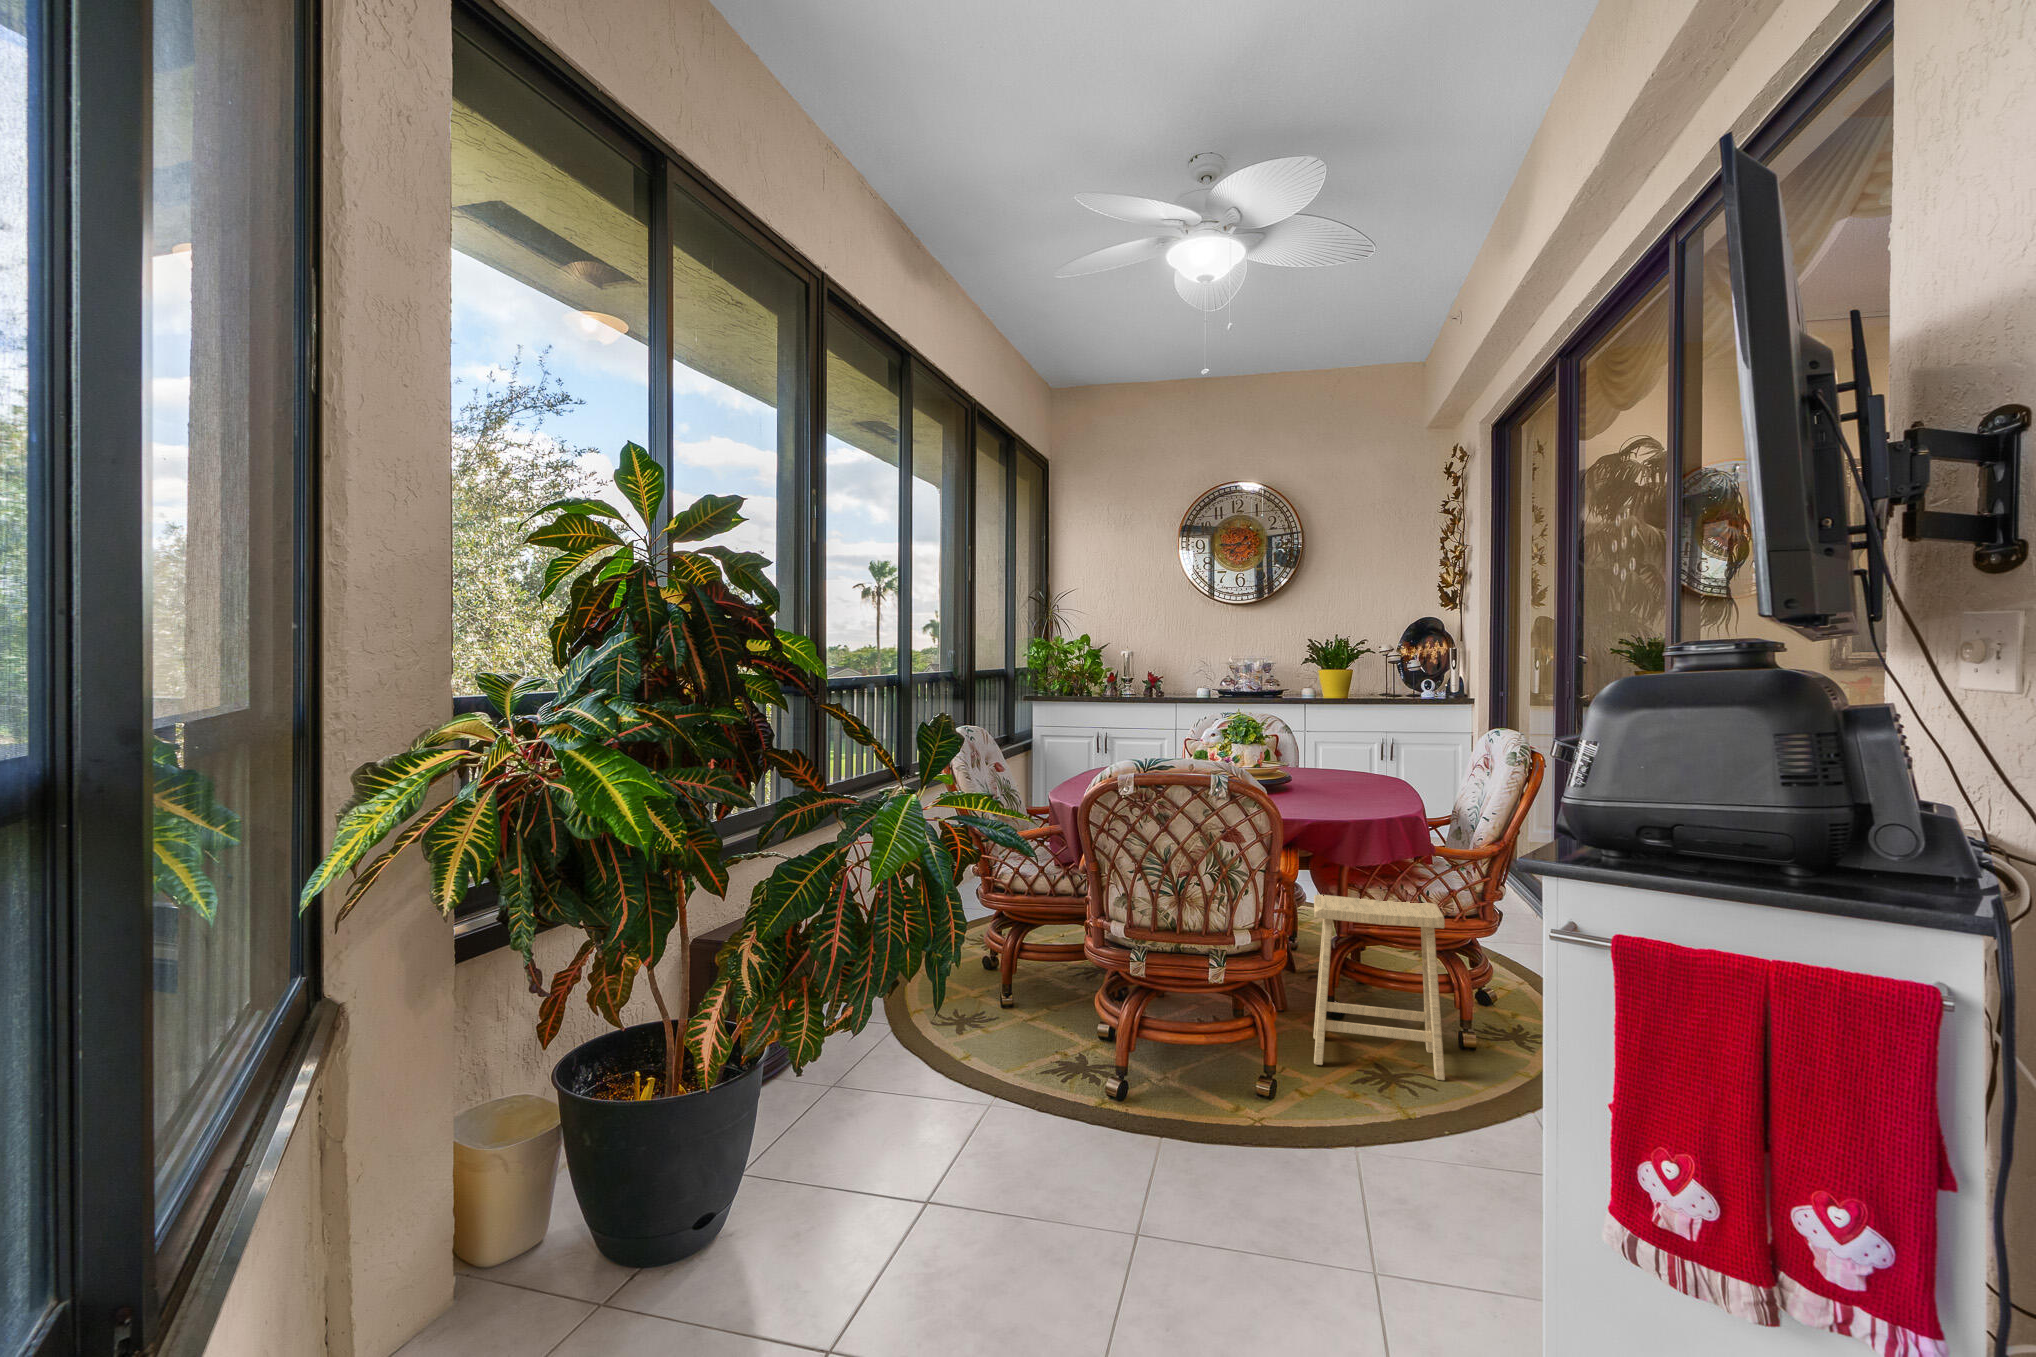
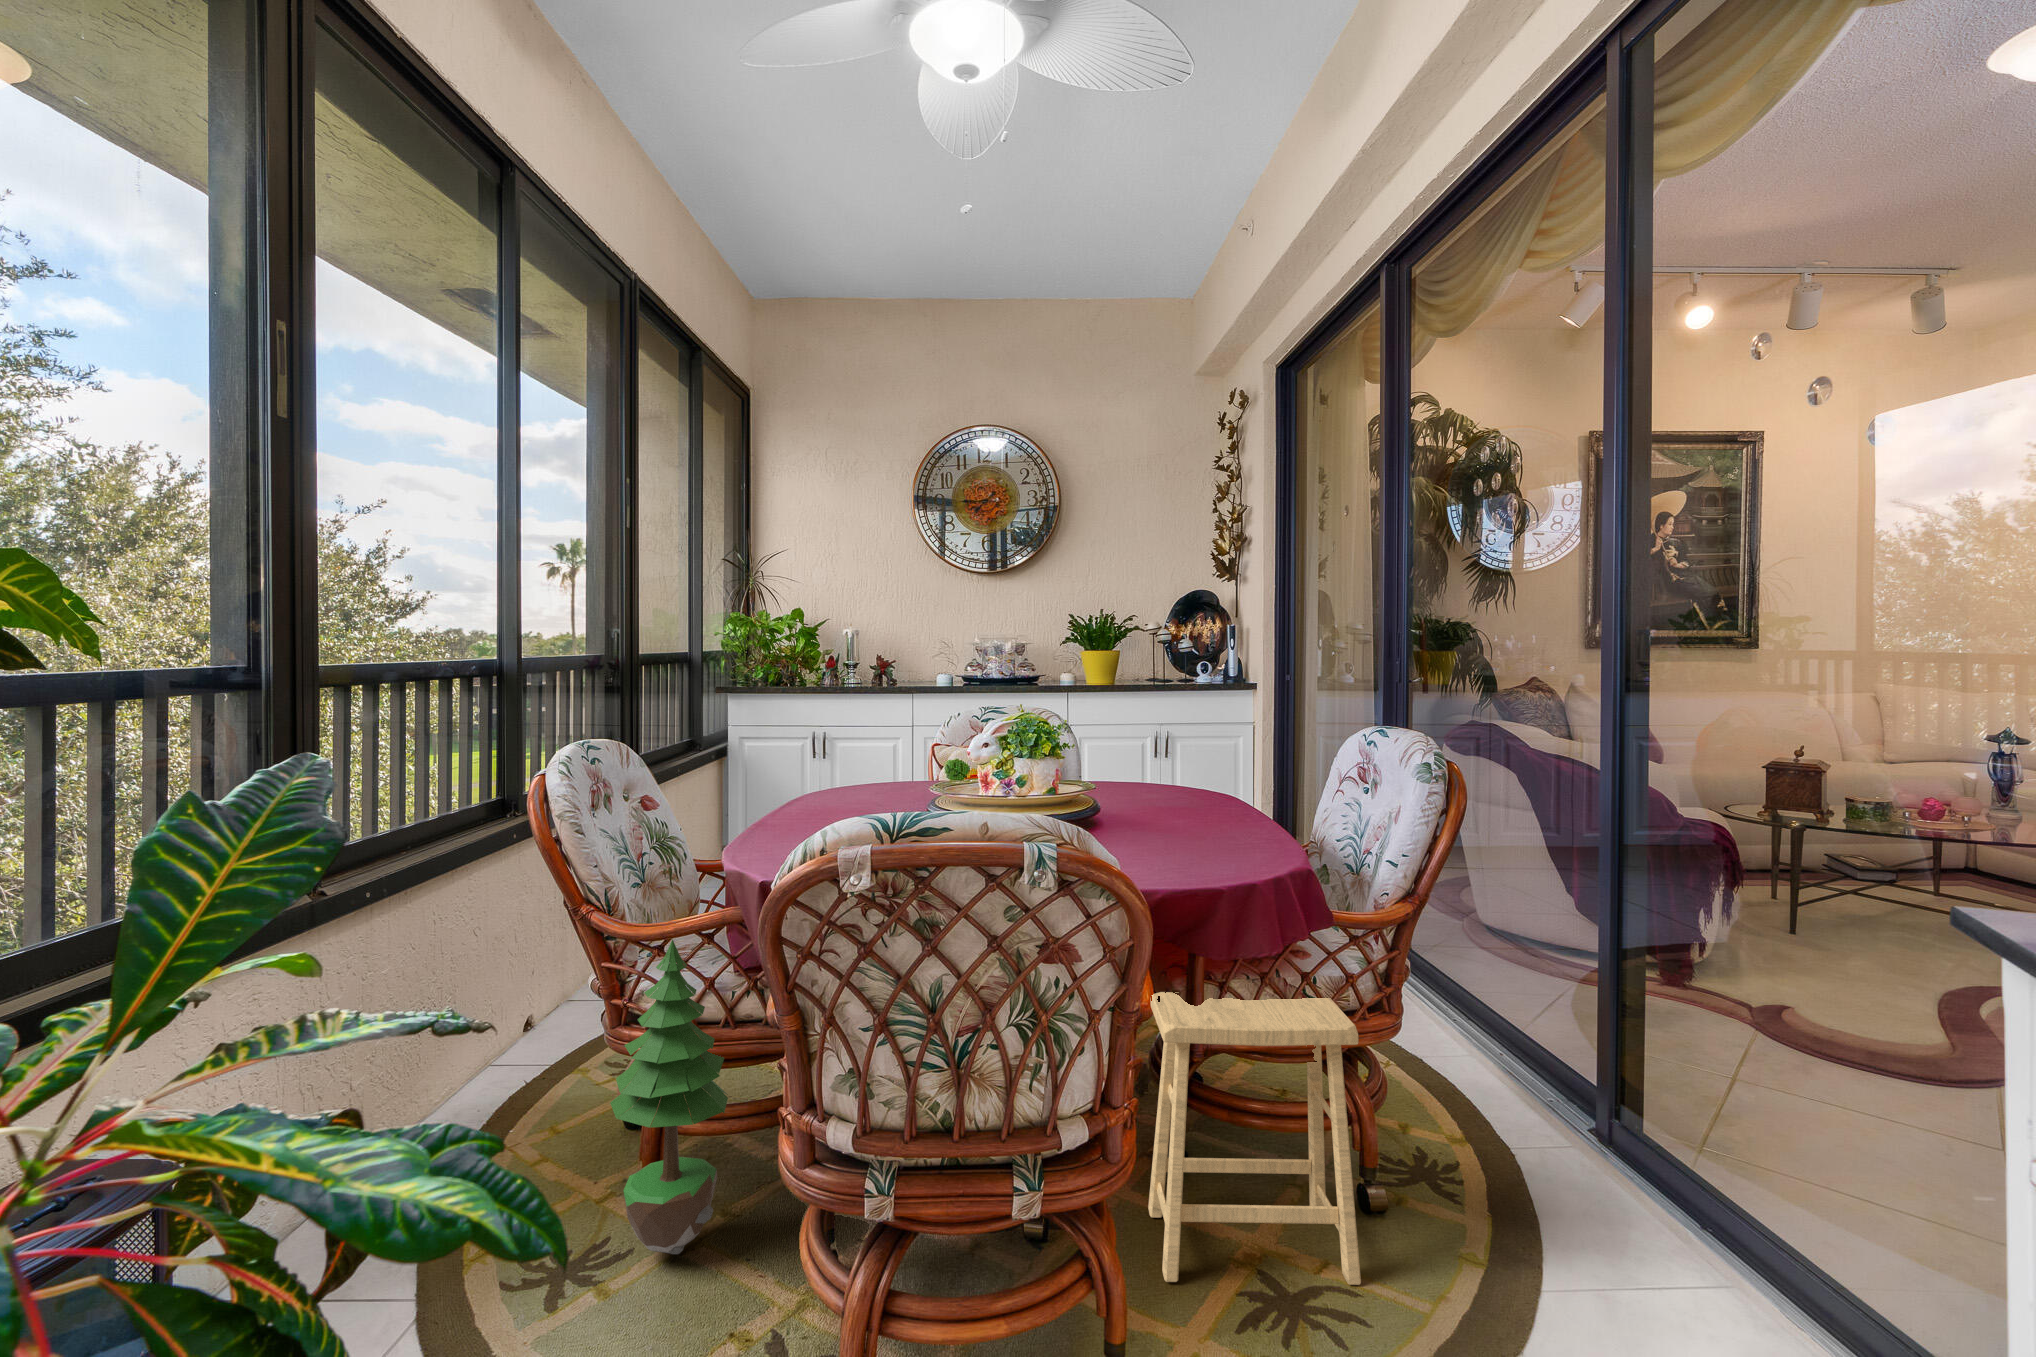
potted tree: none [988,841,1052,1022] -> present [610,940,728,1254]

